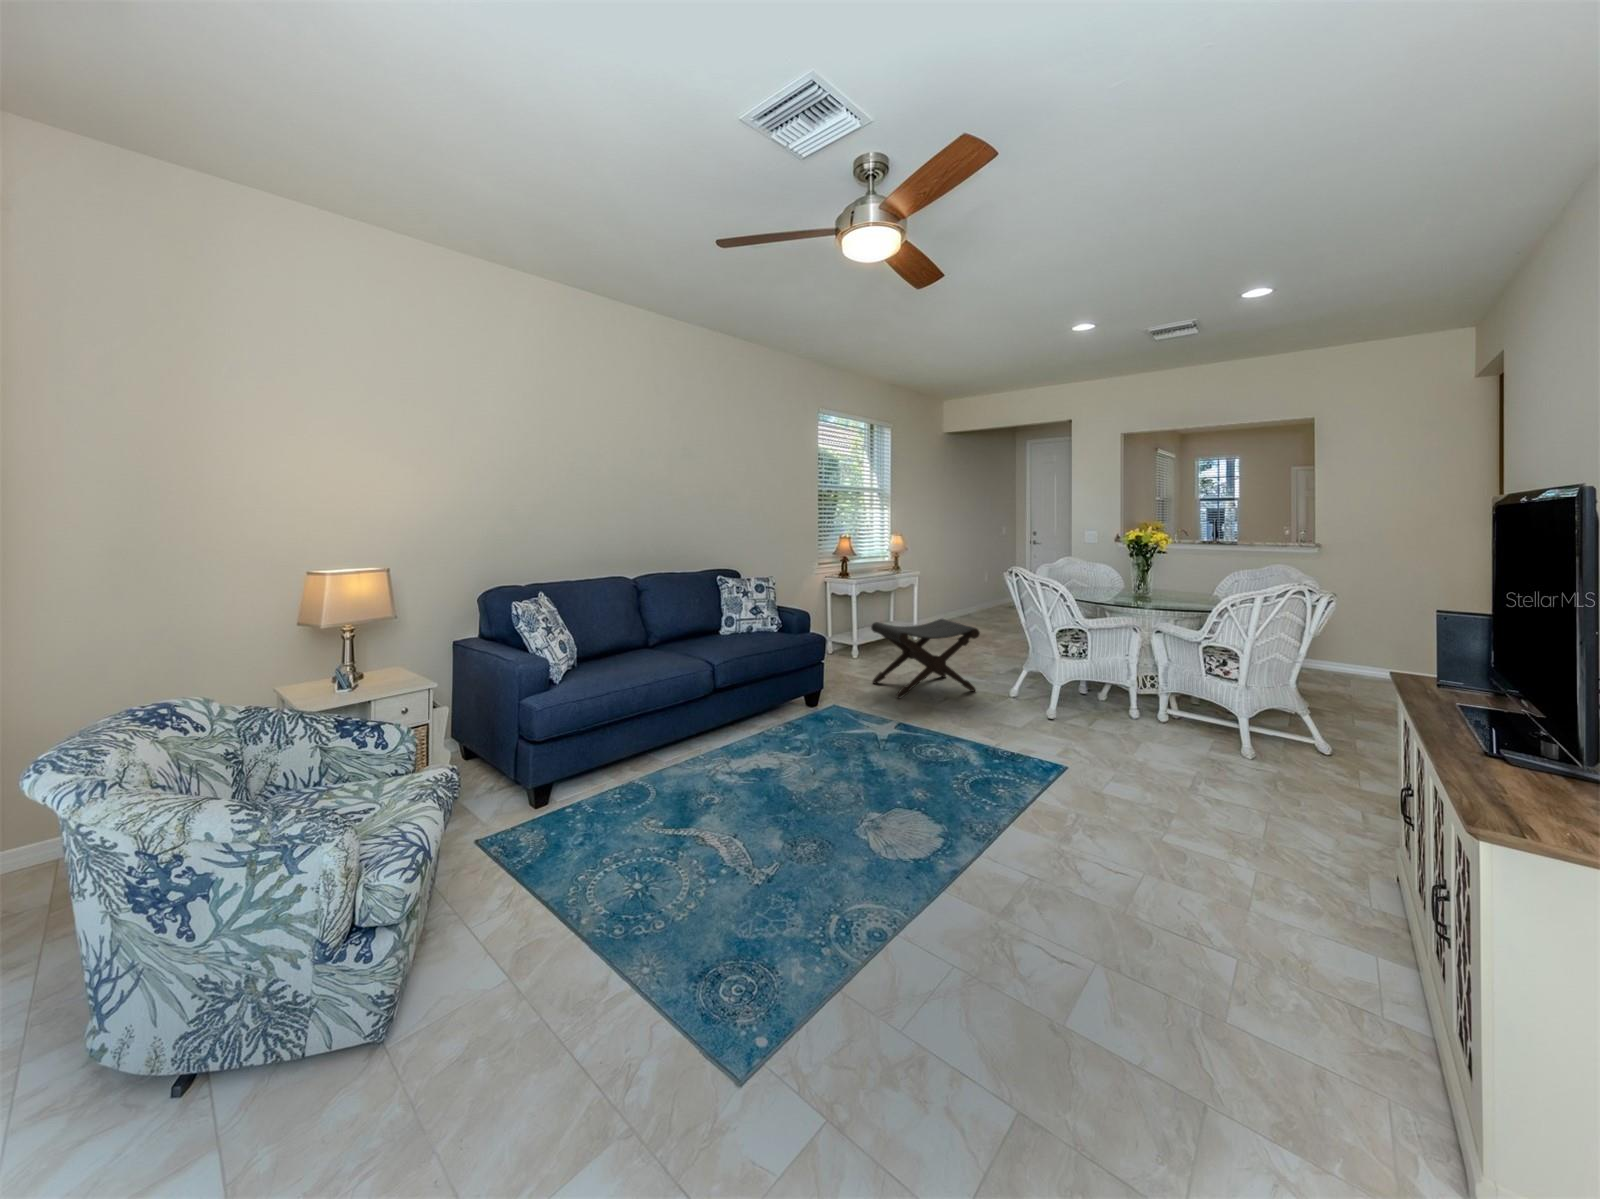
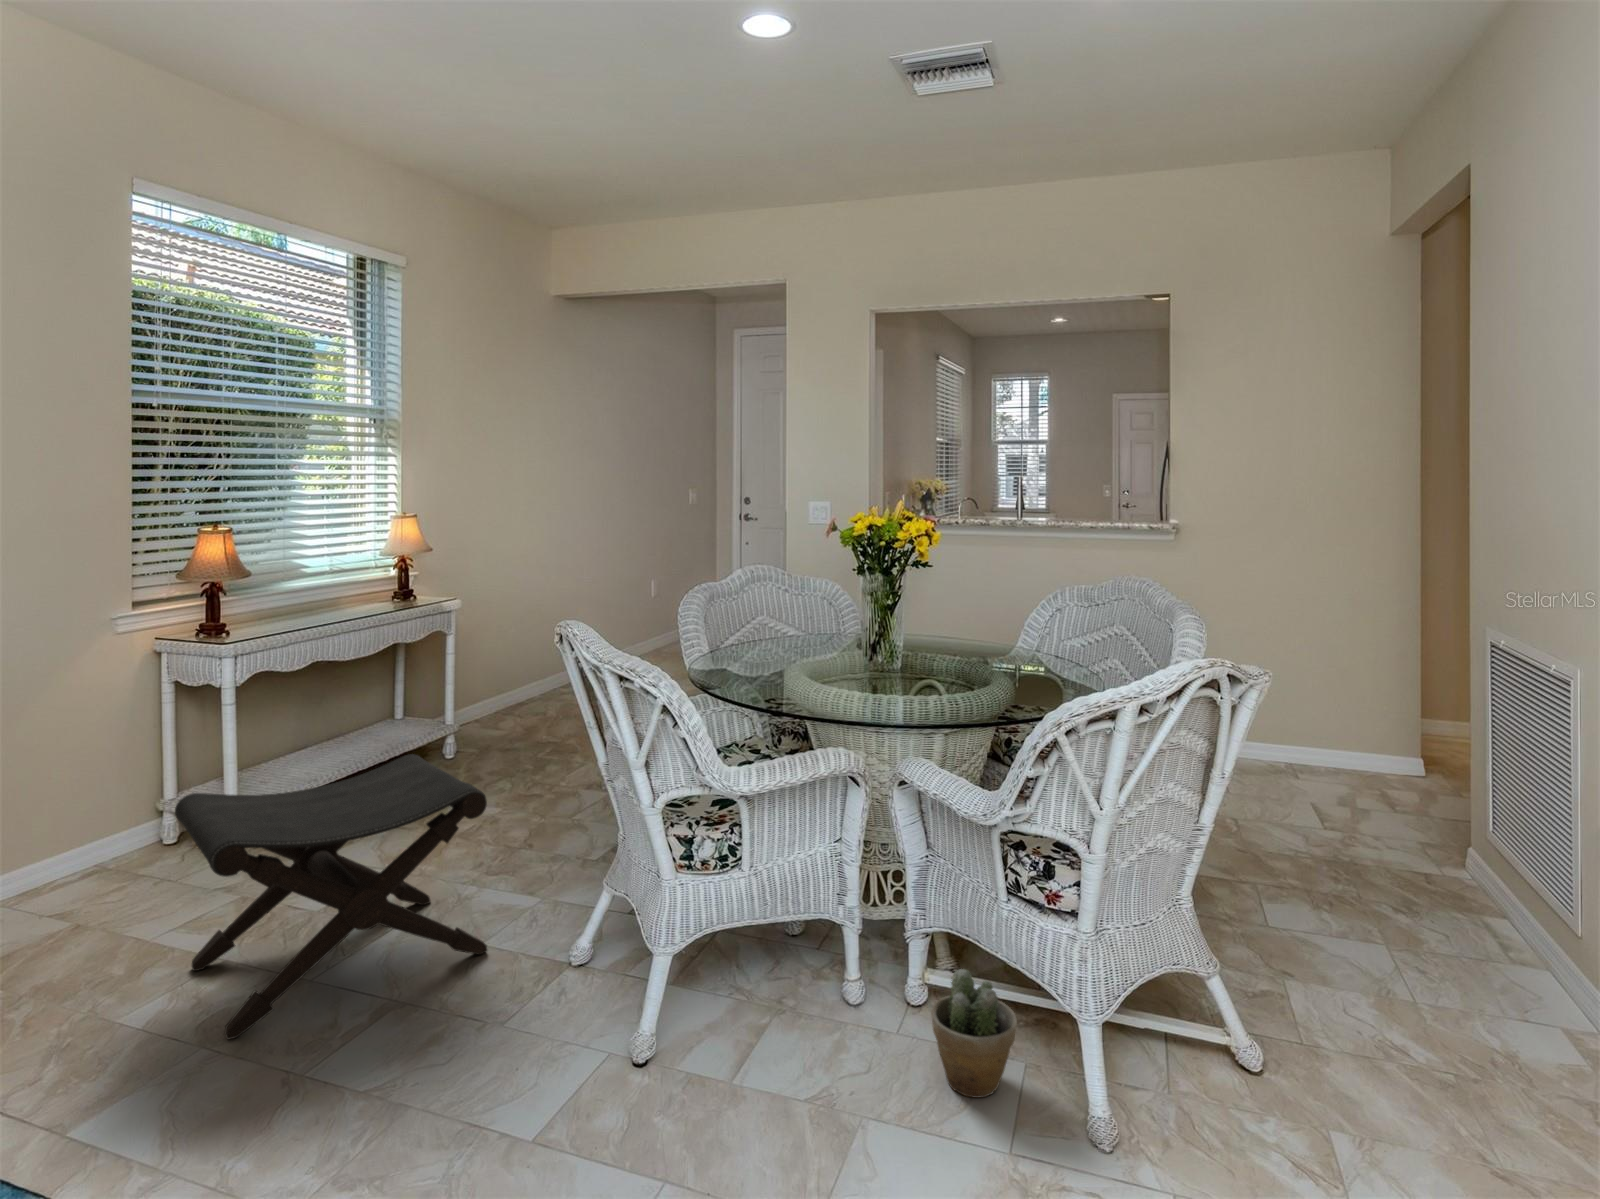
potted plant: none [1168,699,1206,746] -> present [931,969,1017,1098]

